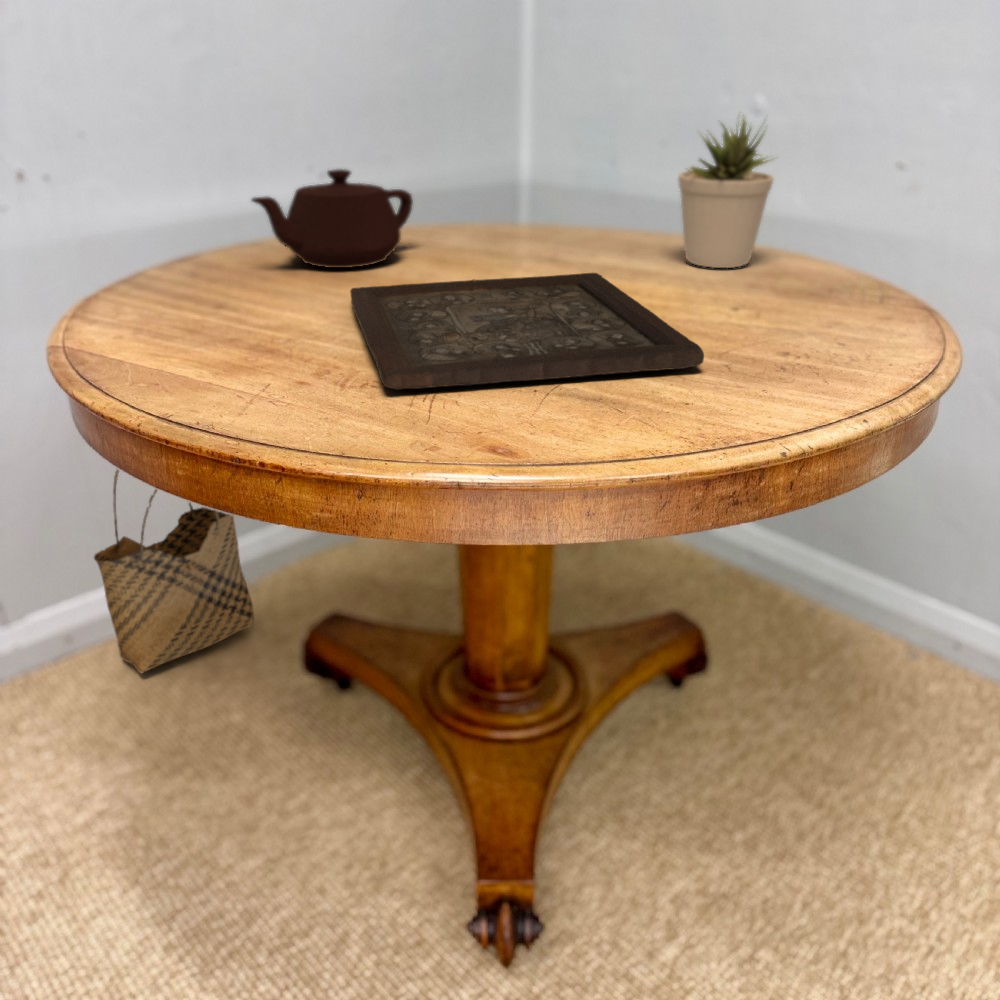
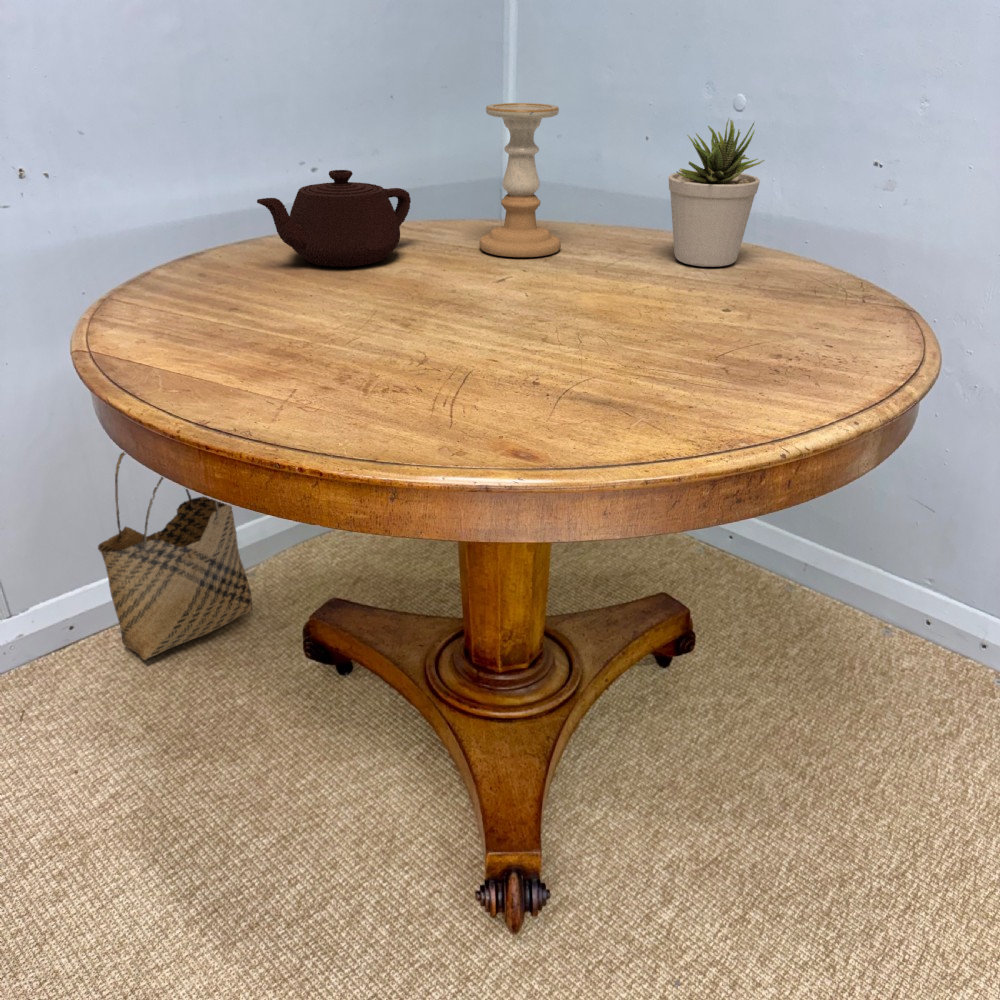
candle holder: none [484,101,567,259] -> present [479,103,561,257]
tray: present [350,273,704,390] -> none [359,273,704,394]

